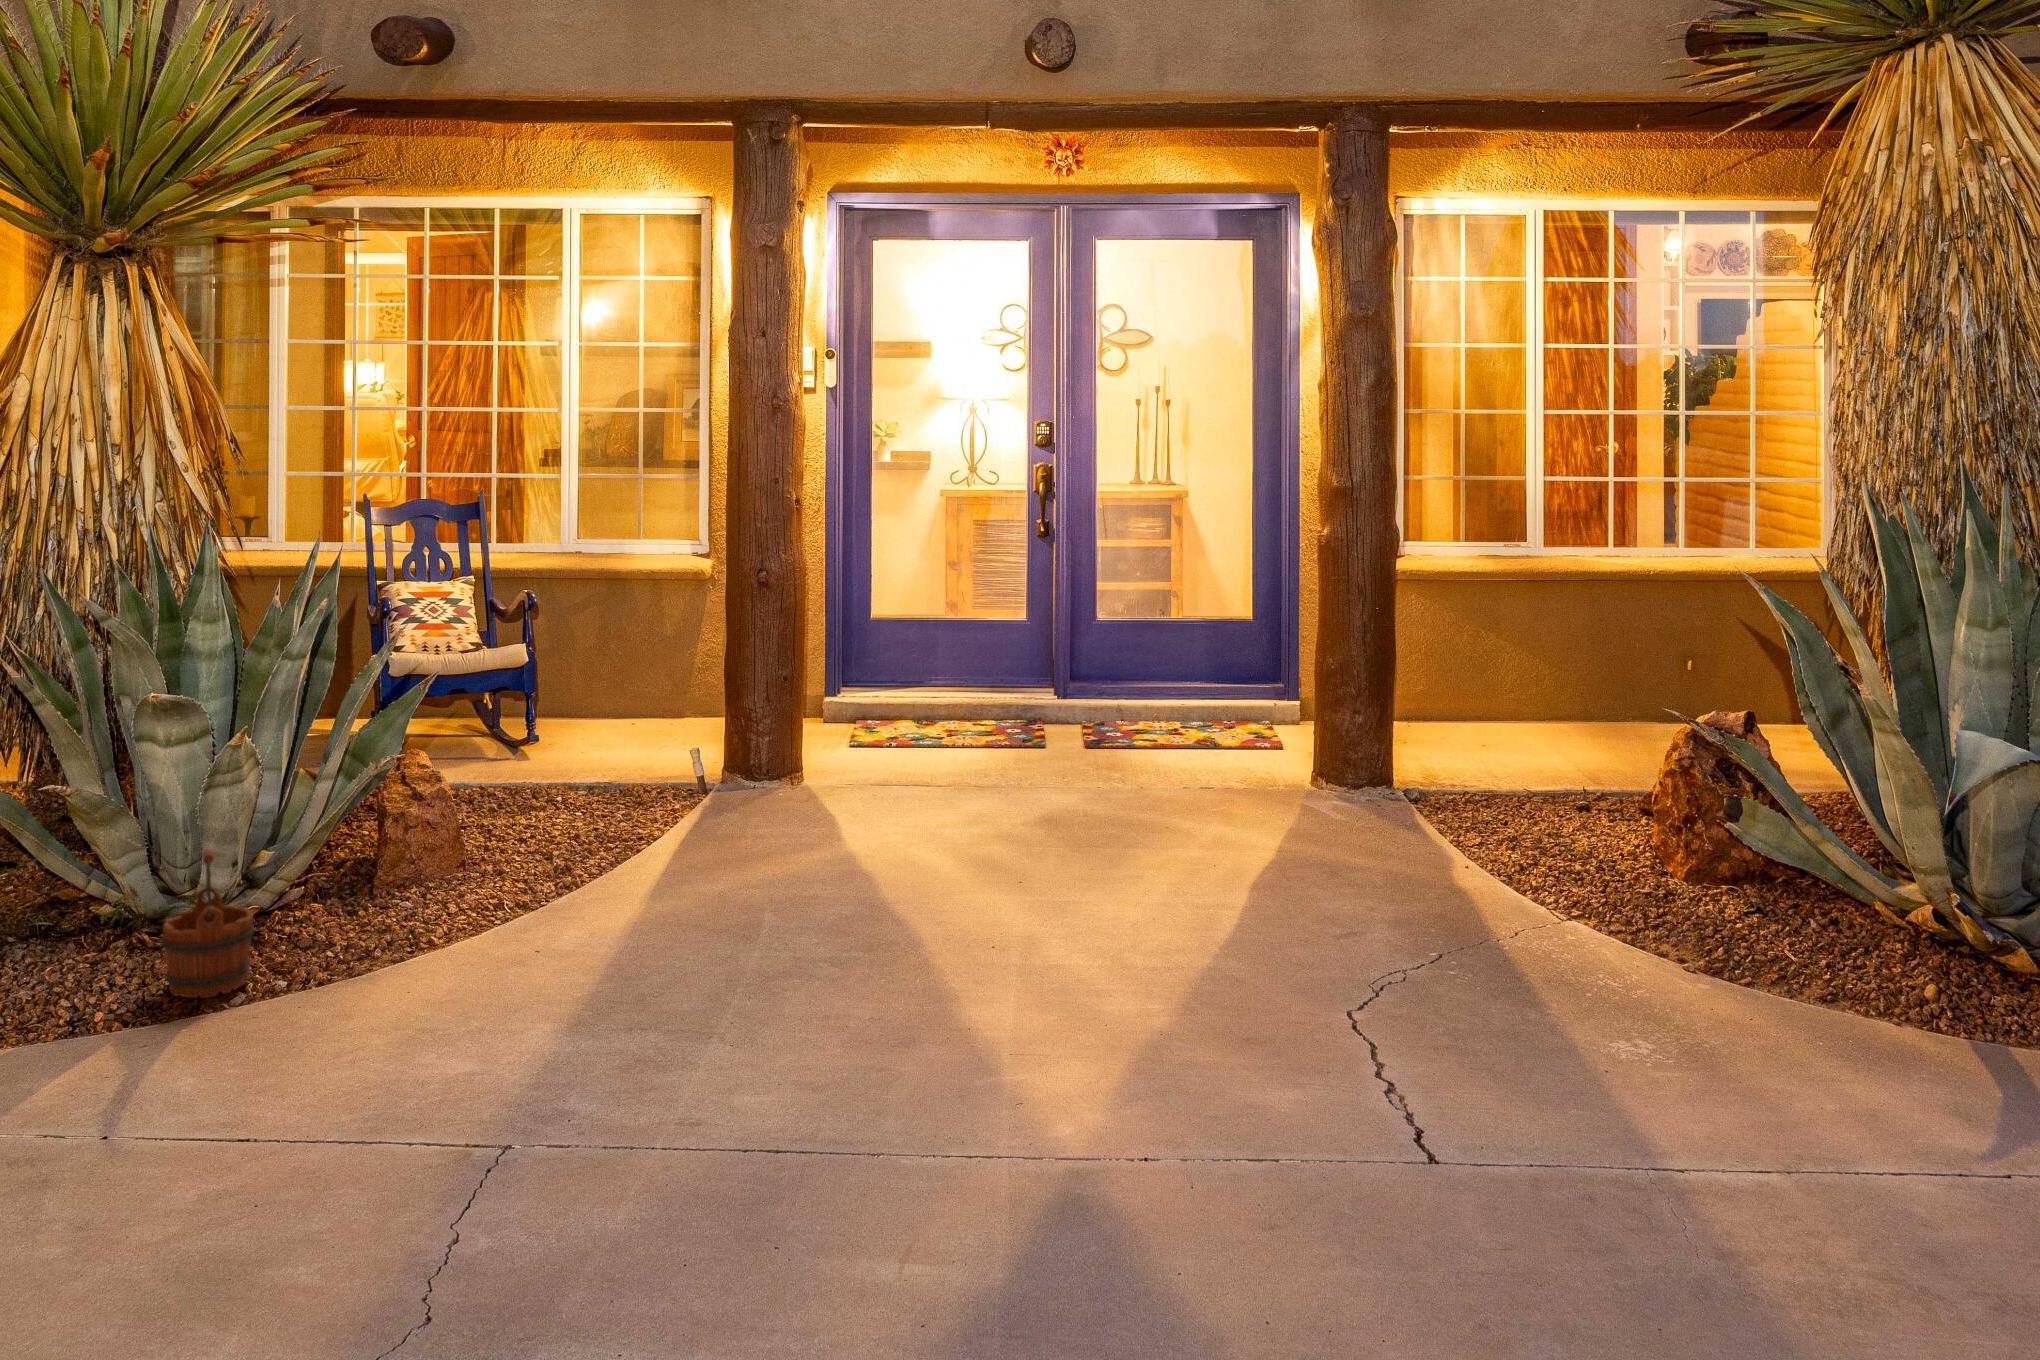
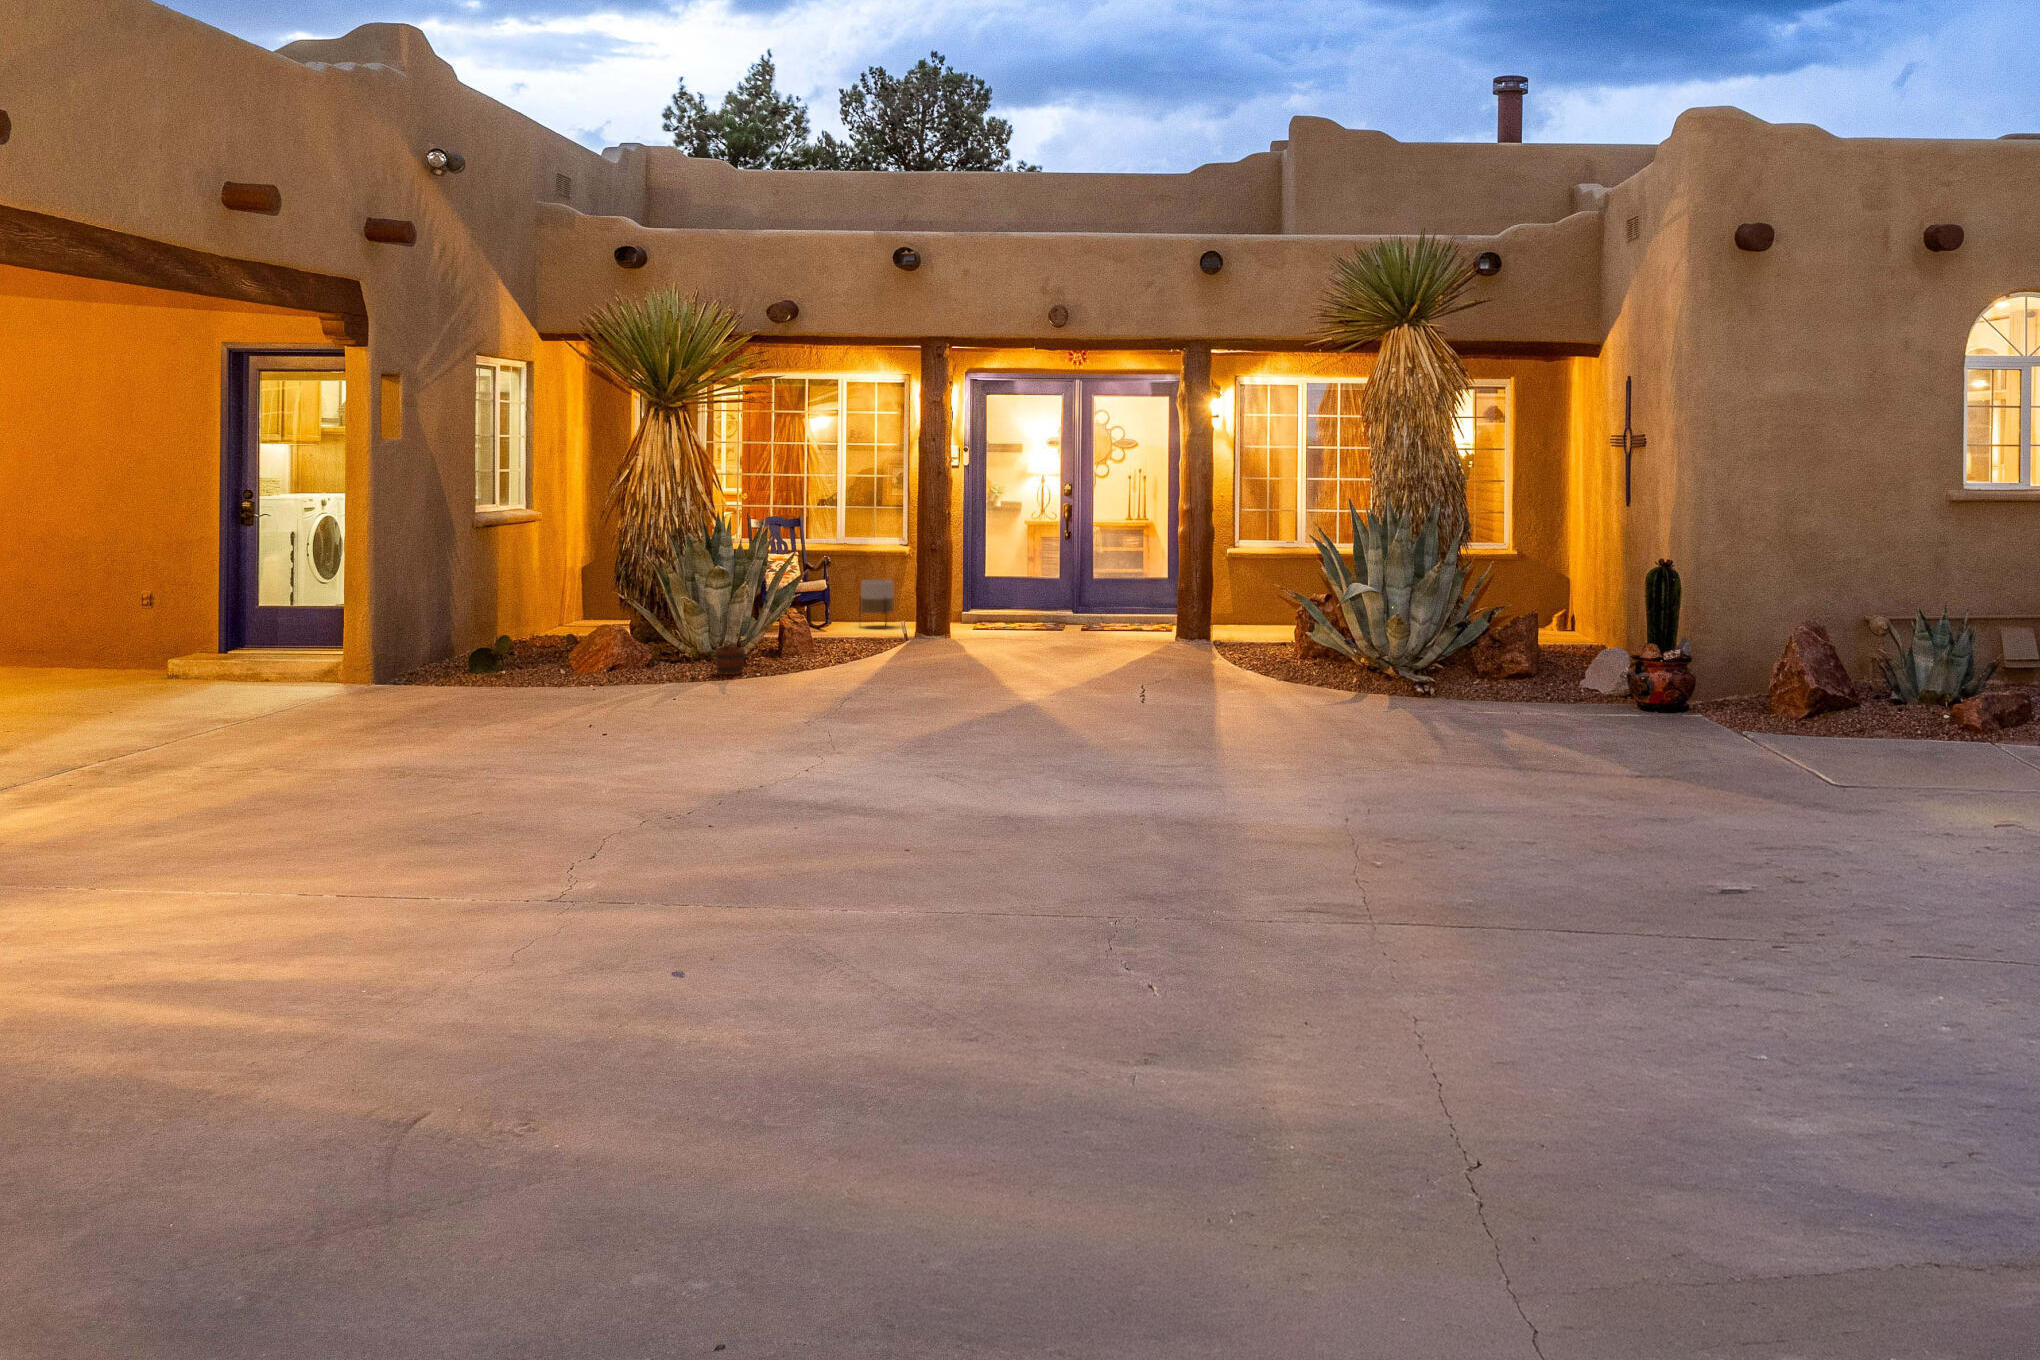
planter: none [610,627,683,736] -> present [859,580,894,617]

